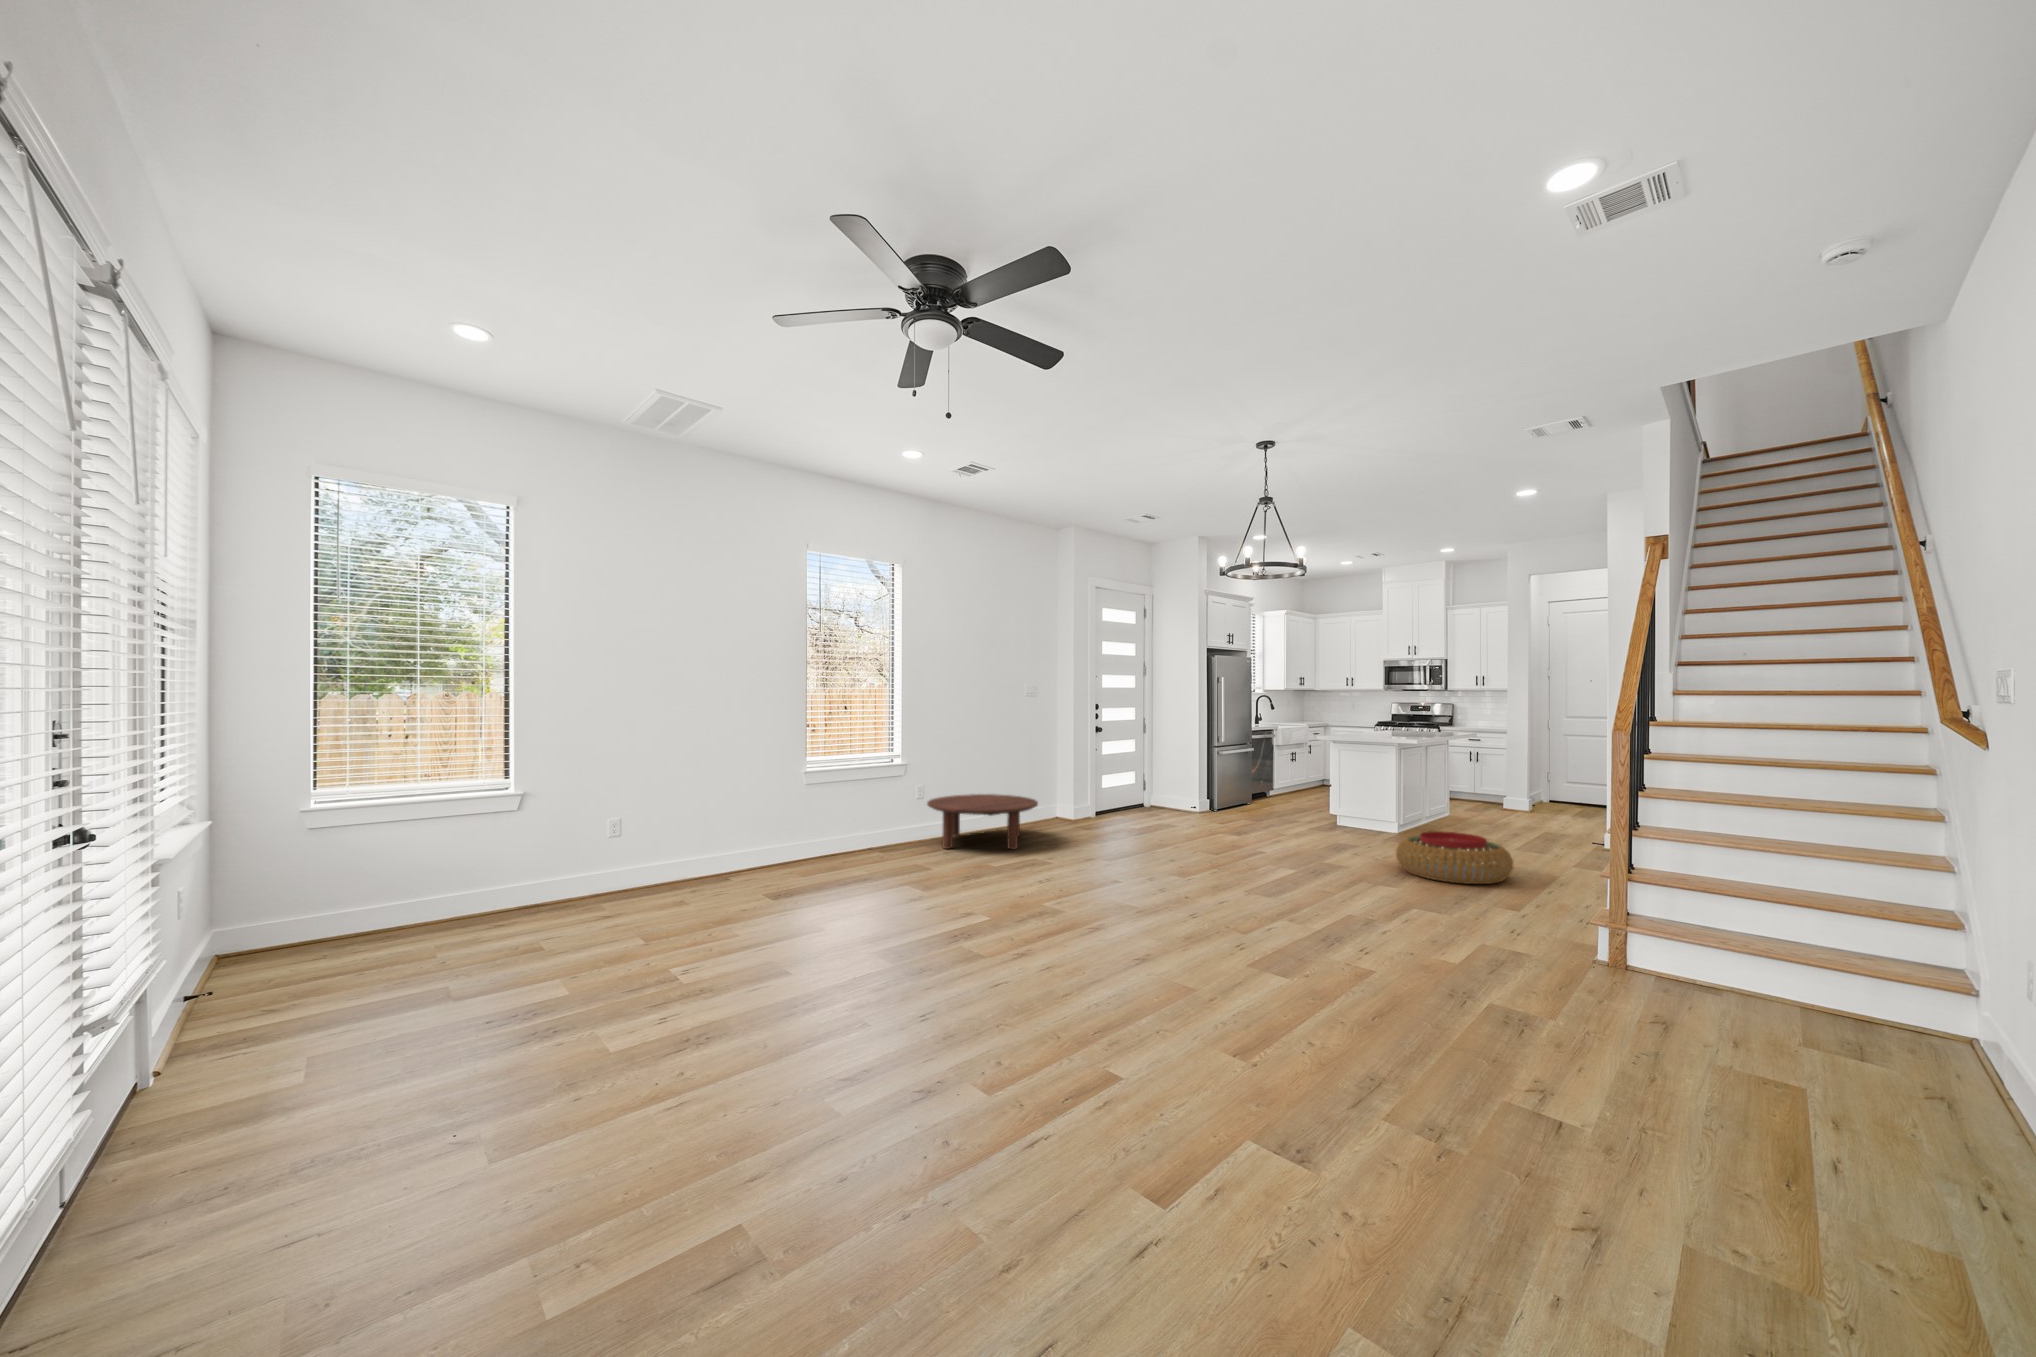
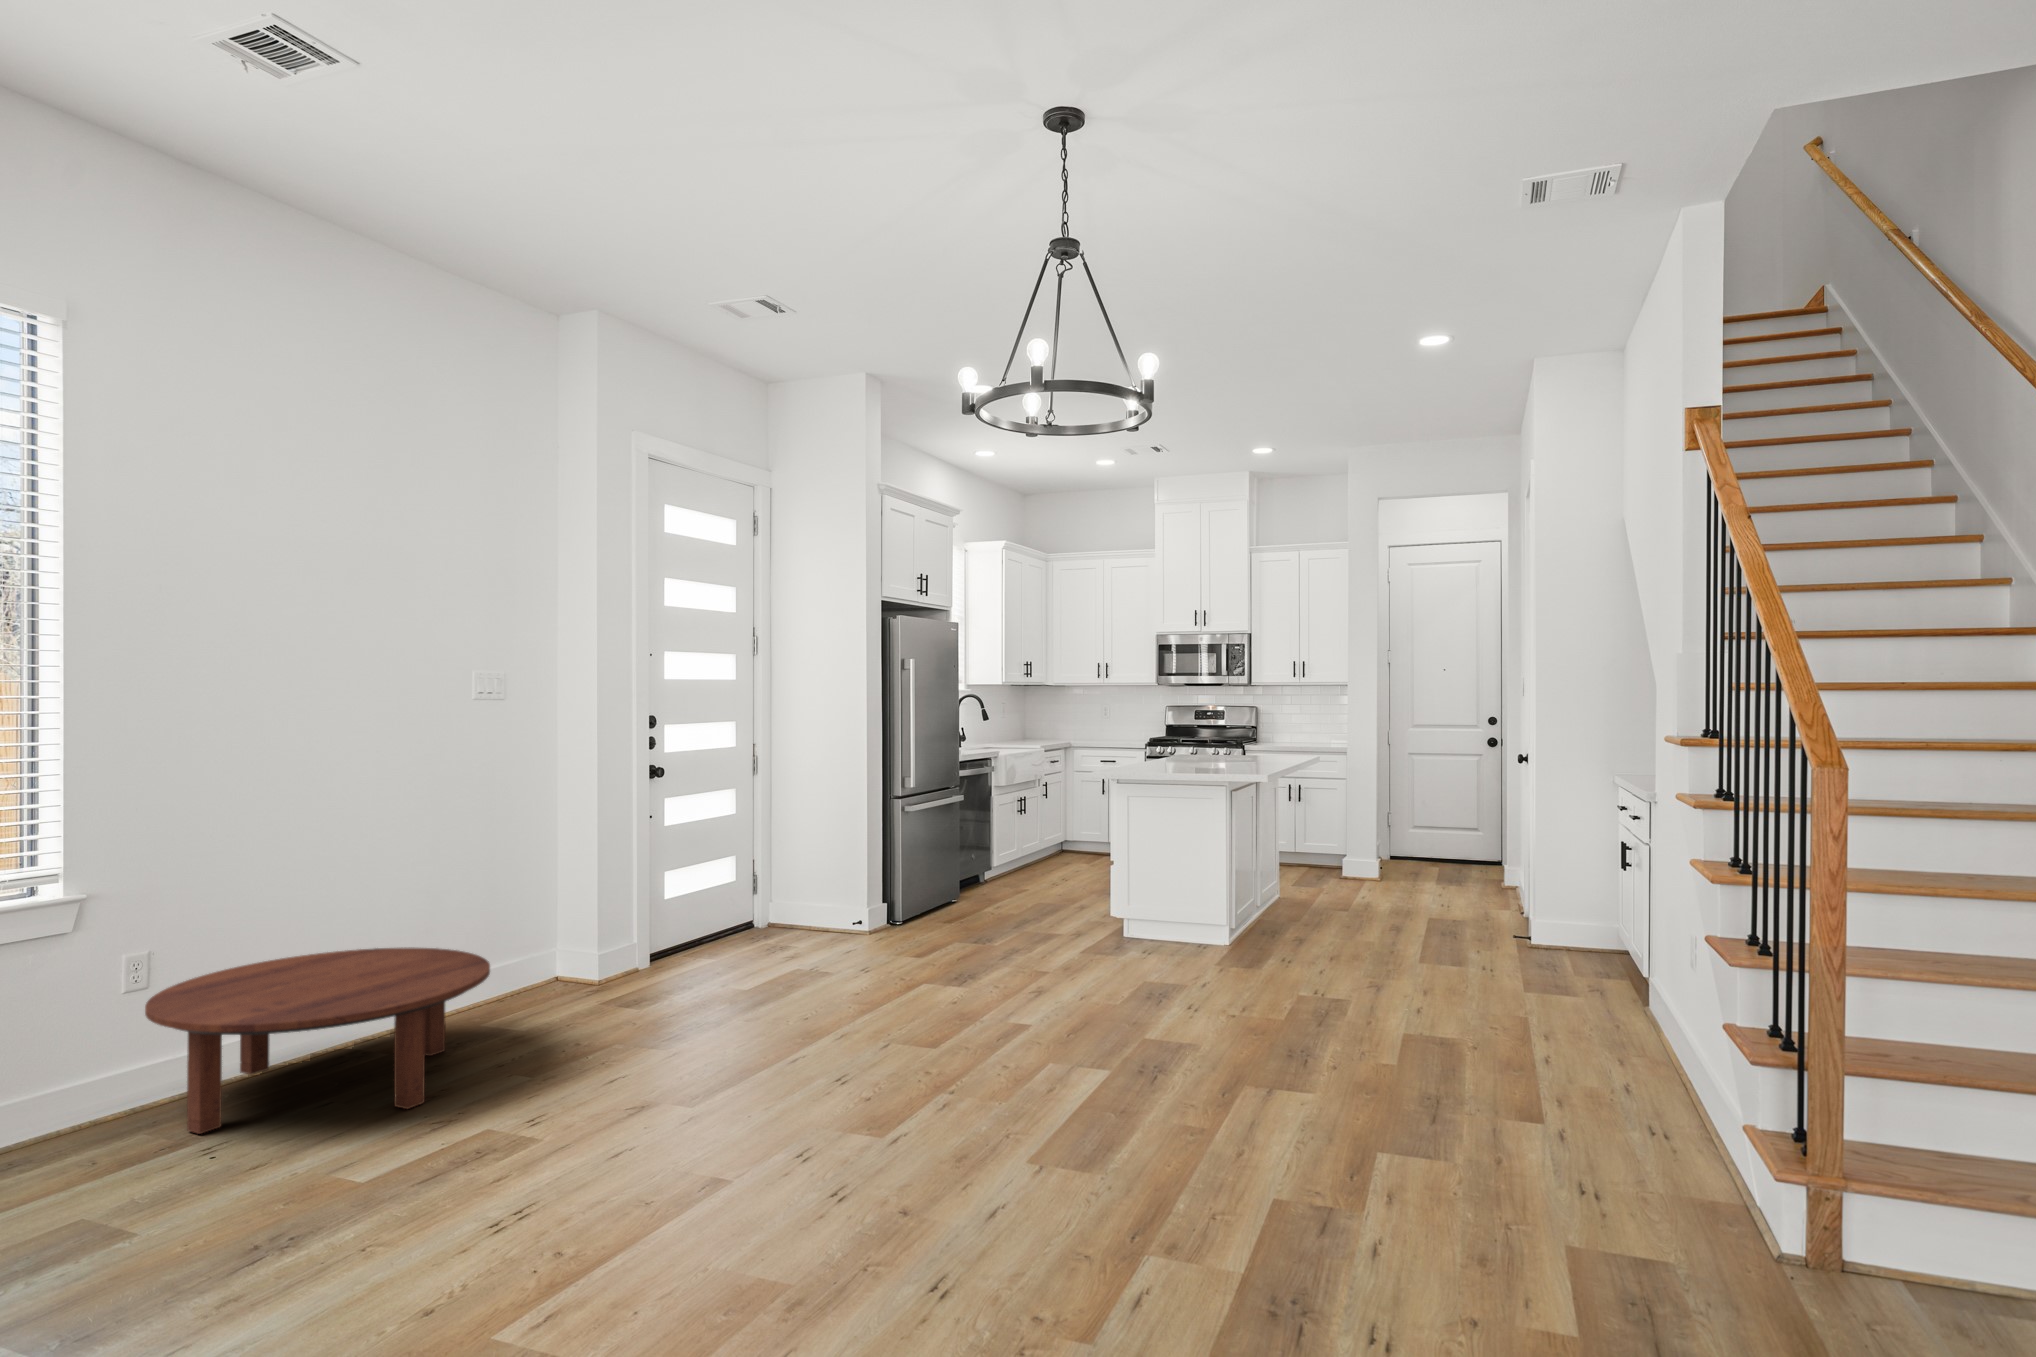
pouf: present [1396,831,1514,884] -> none [1285,962,1502,1080]

